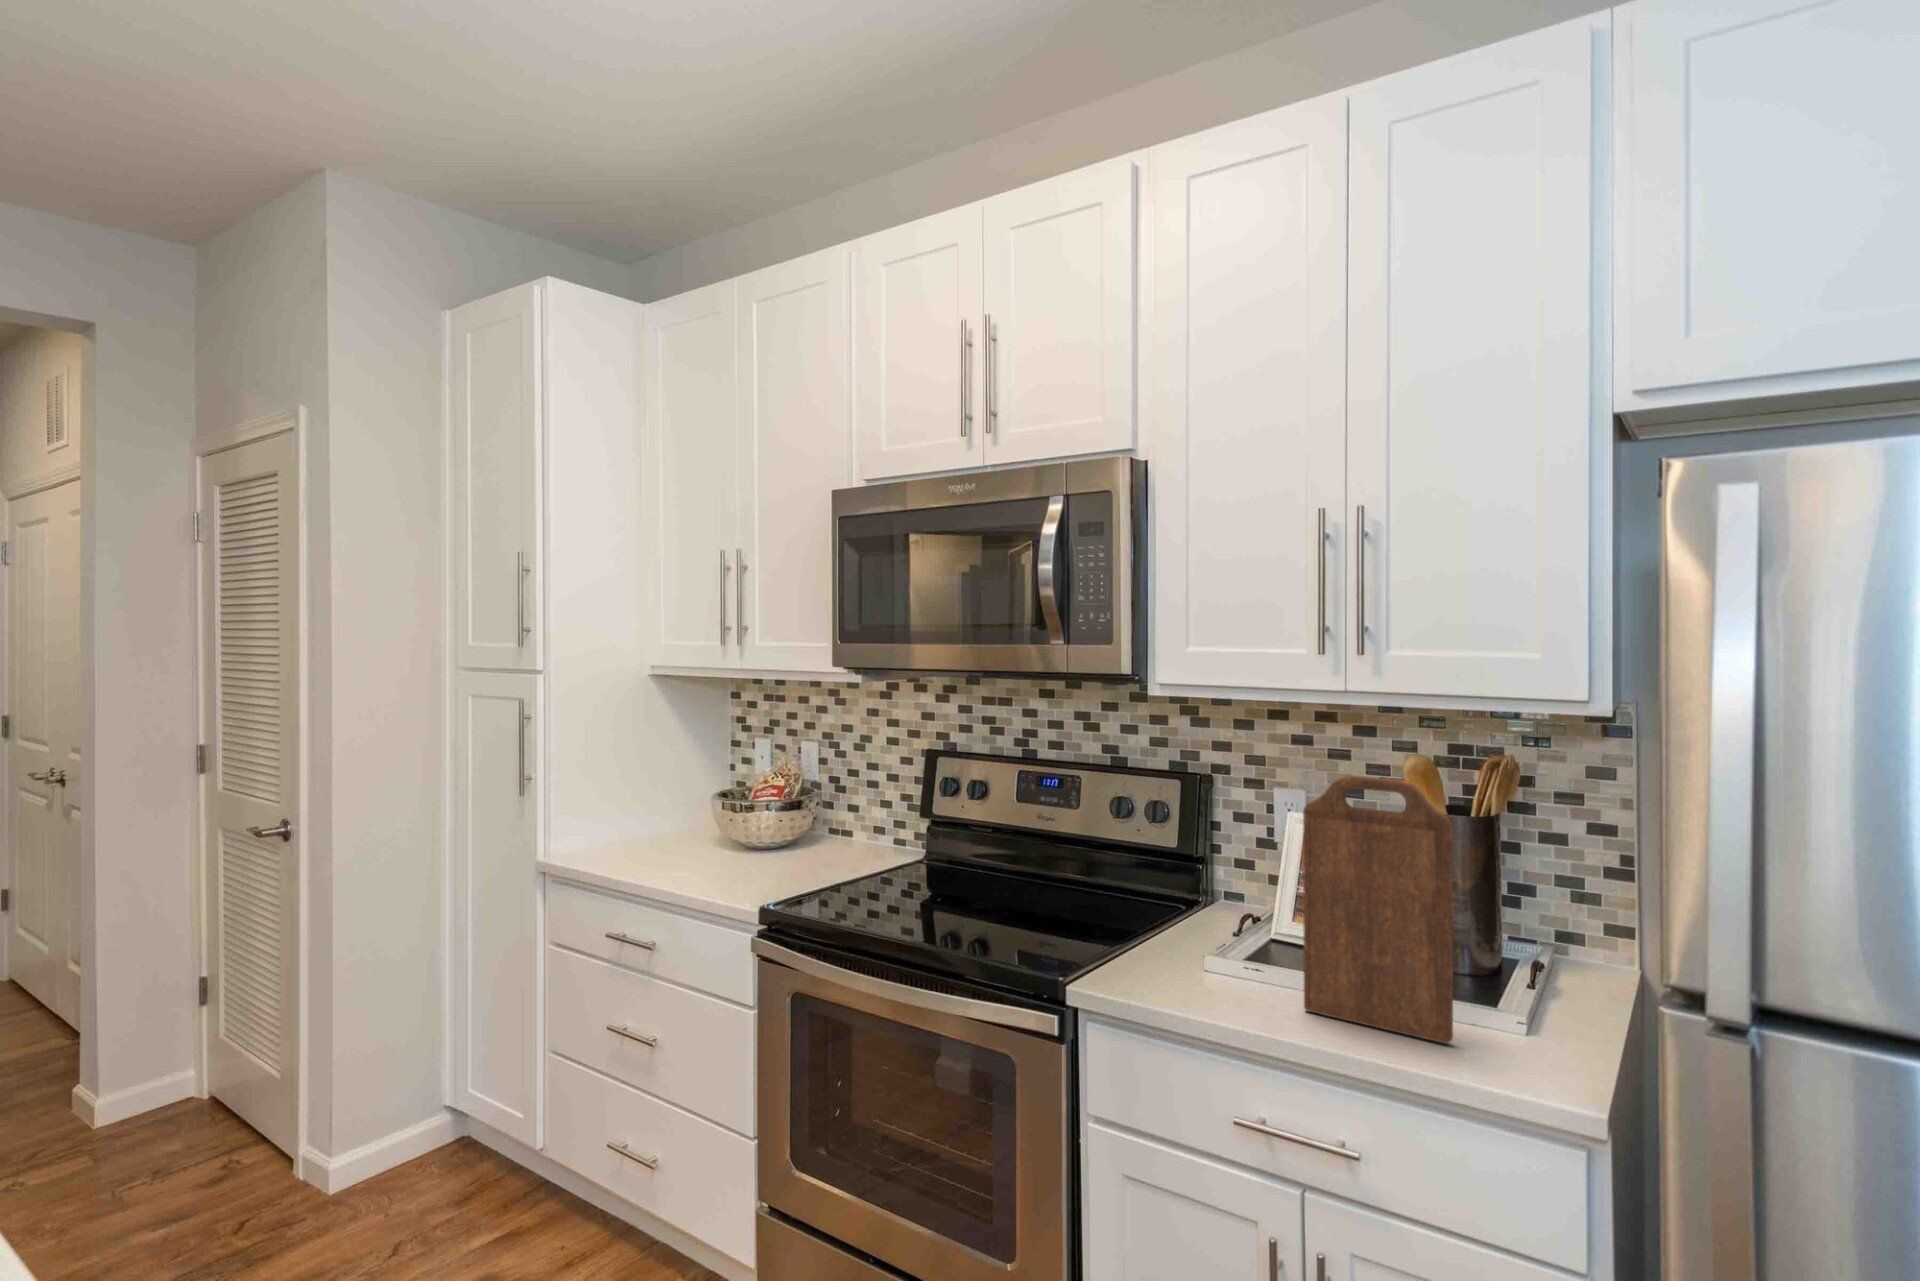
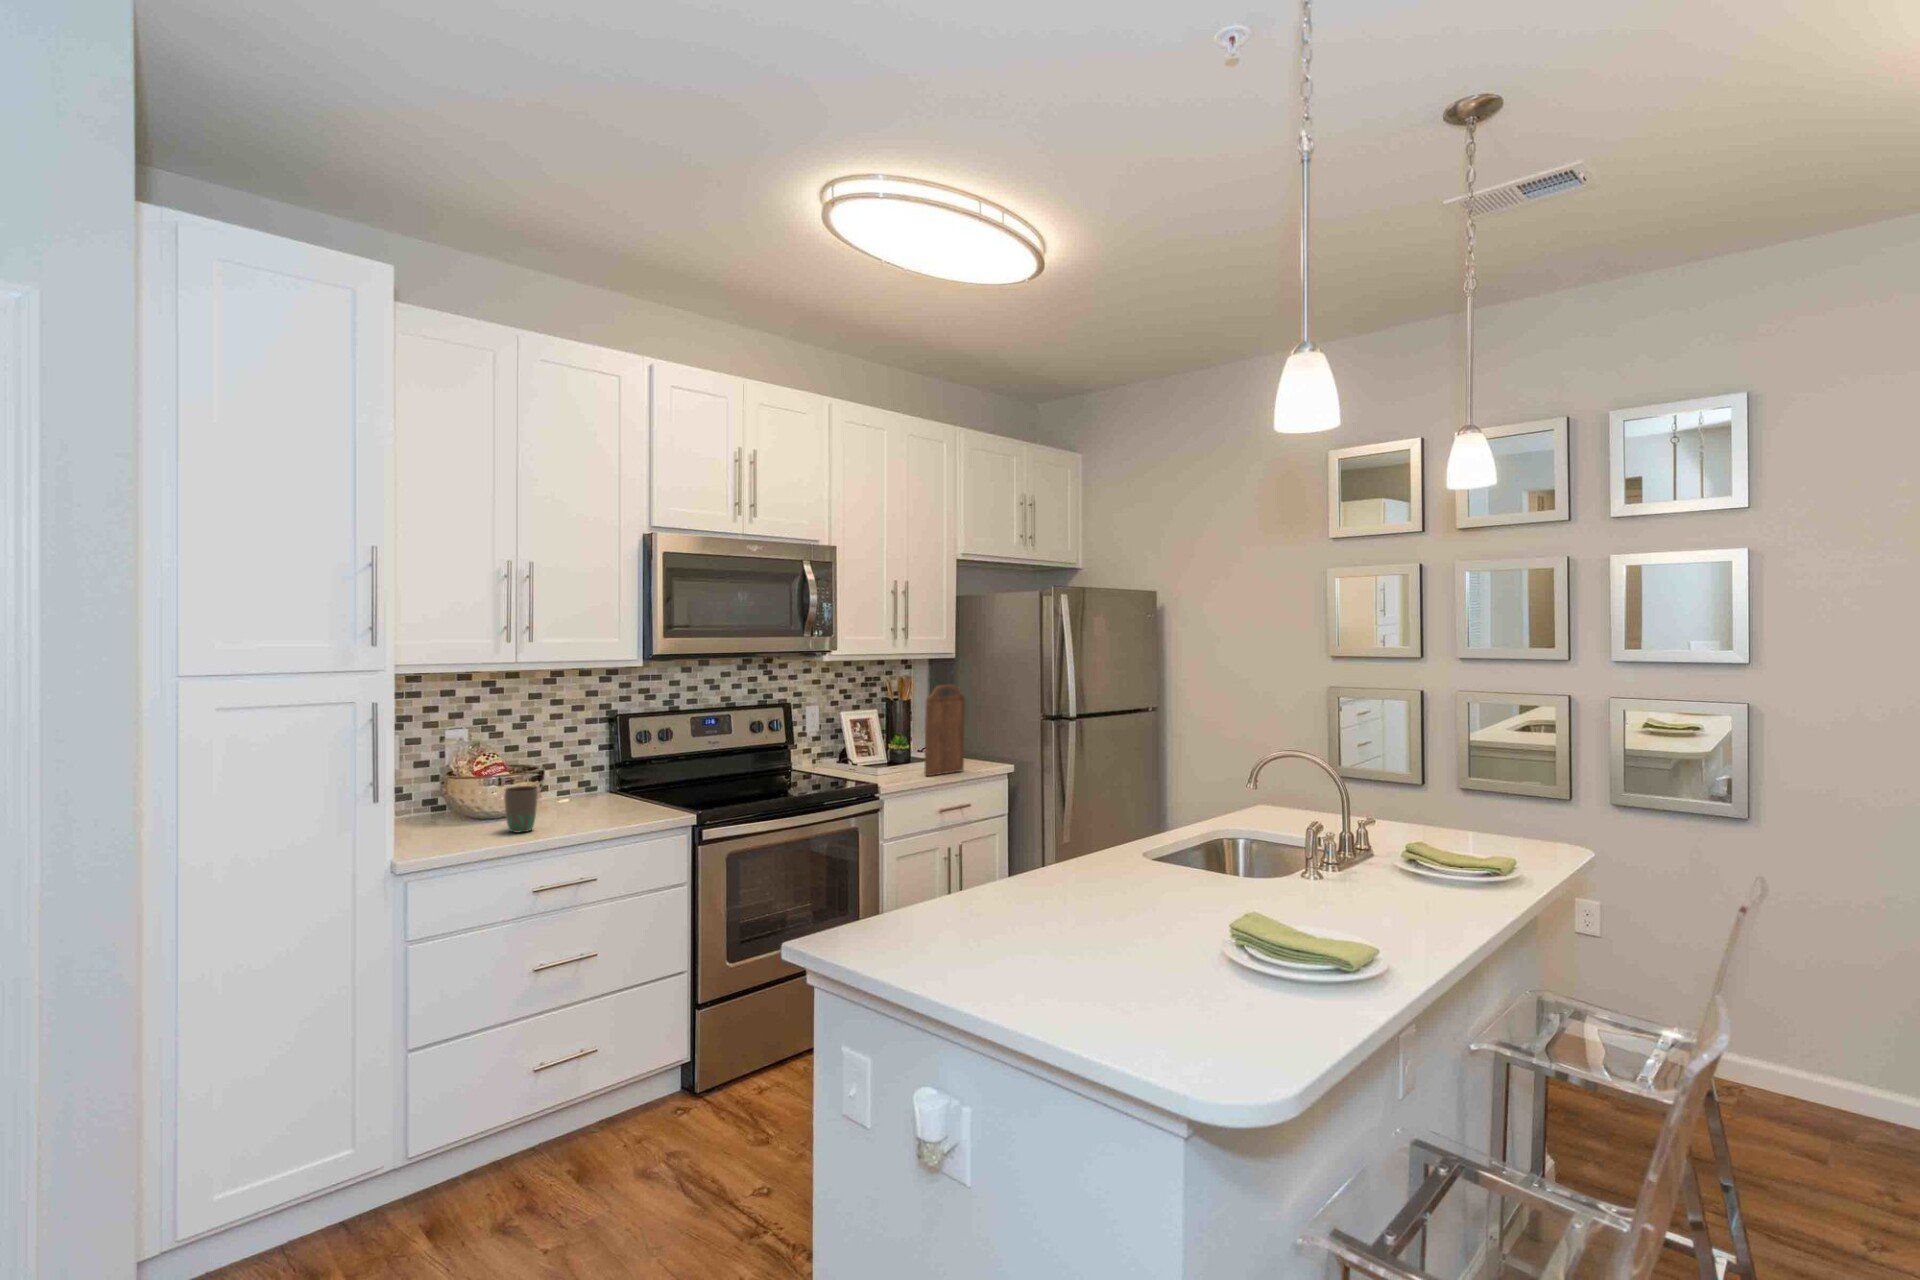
mug: none [677,808,726,862] -> present [504,786,538,833]

